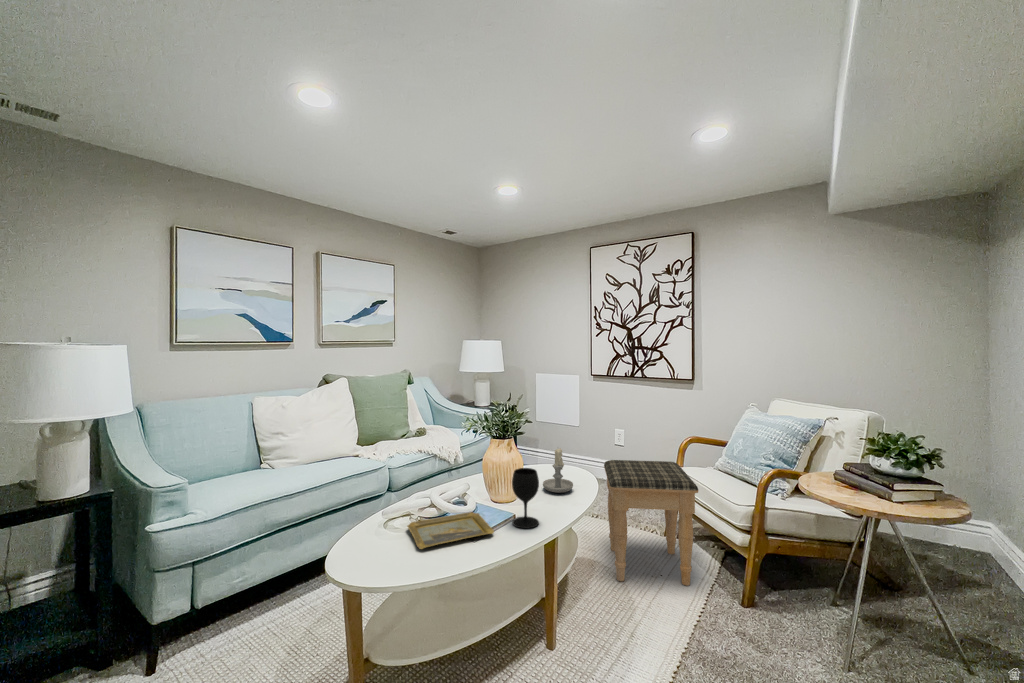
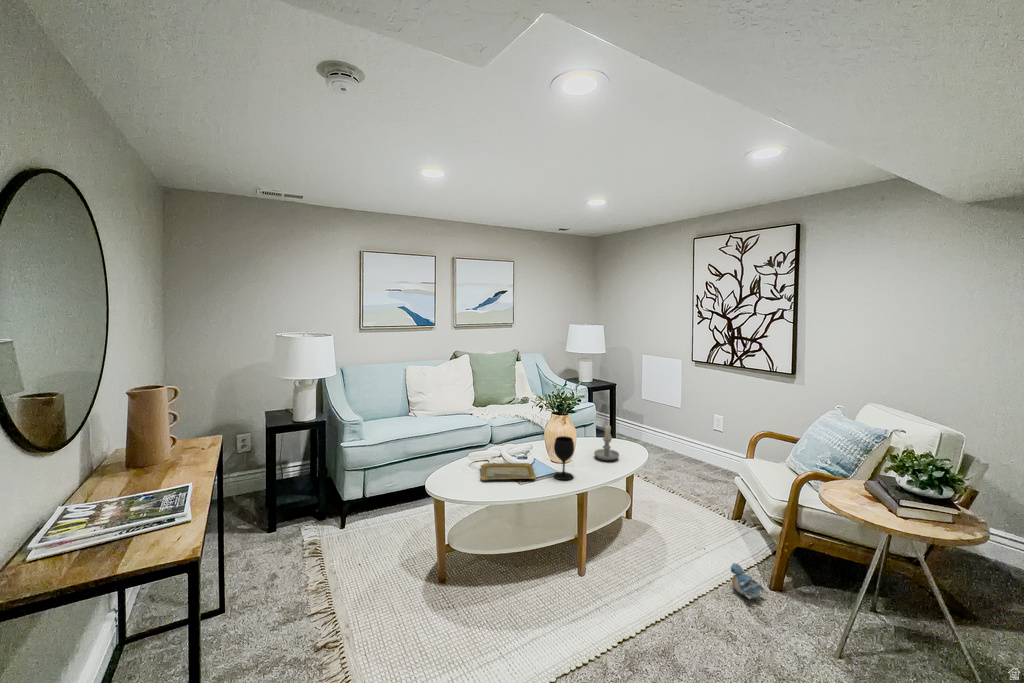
footstool: present [604,460,698,586] -> none [654,441,736,555]
plush toy: none [719,594,765,636] -> present [731,563,767,601]

